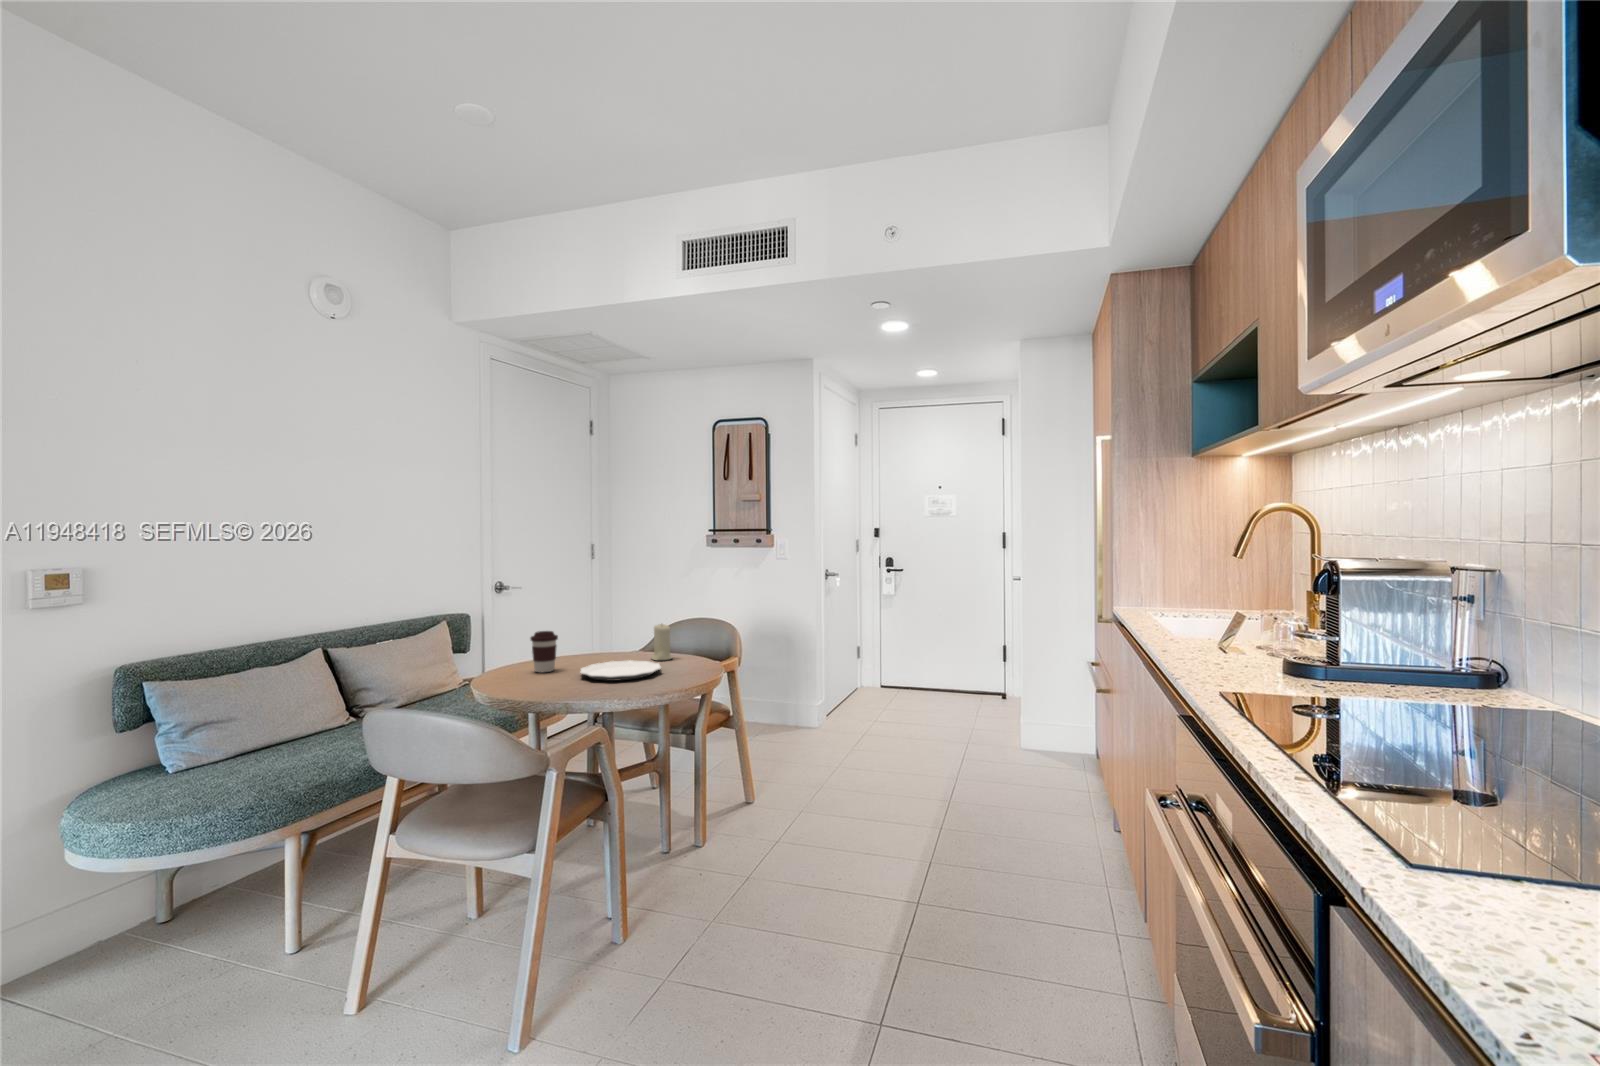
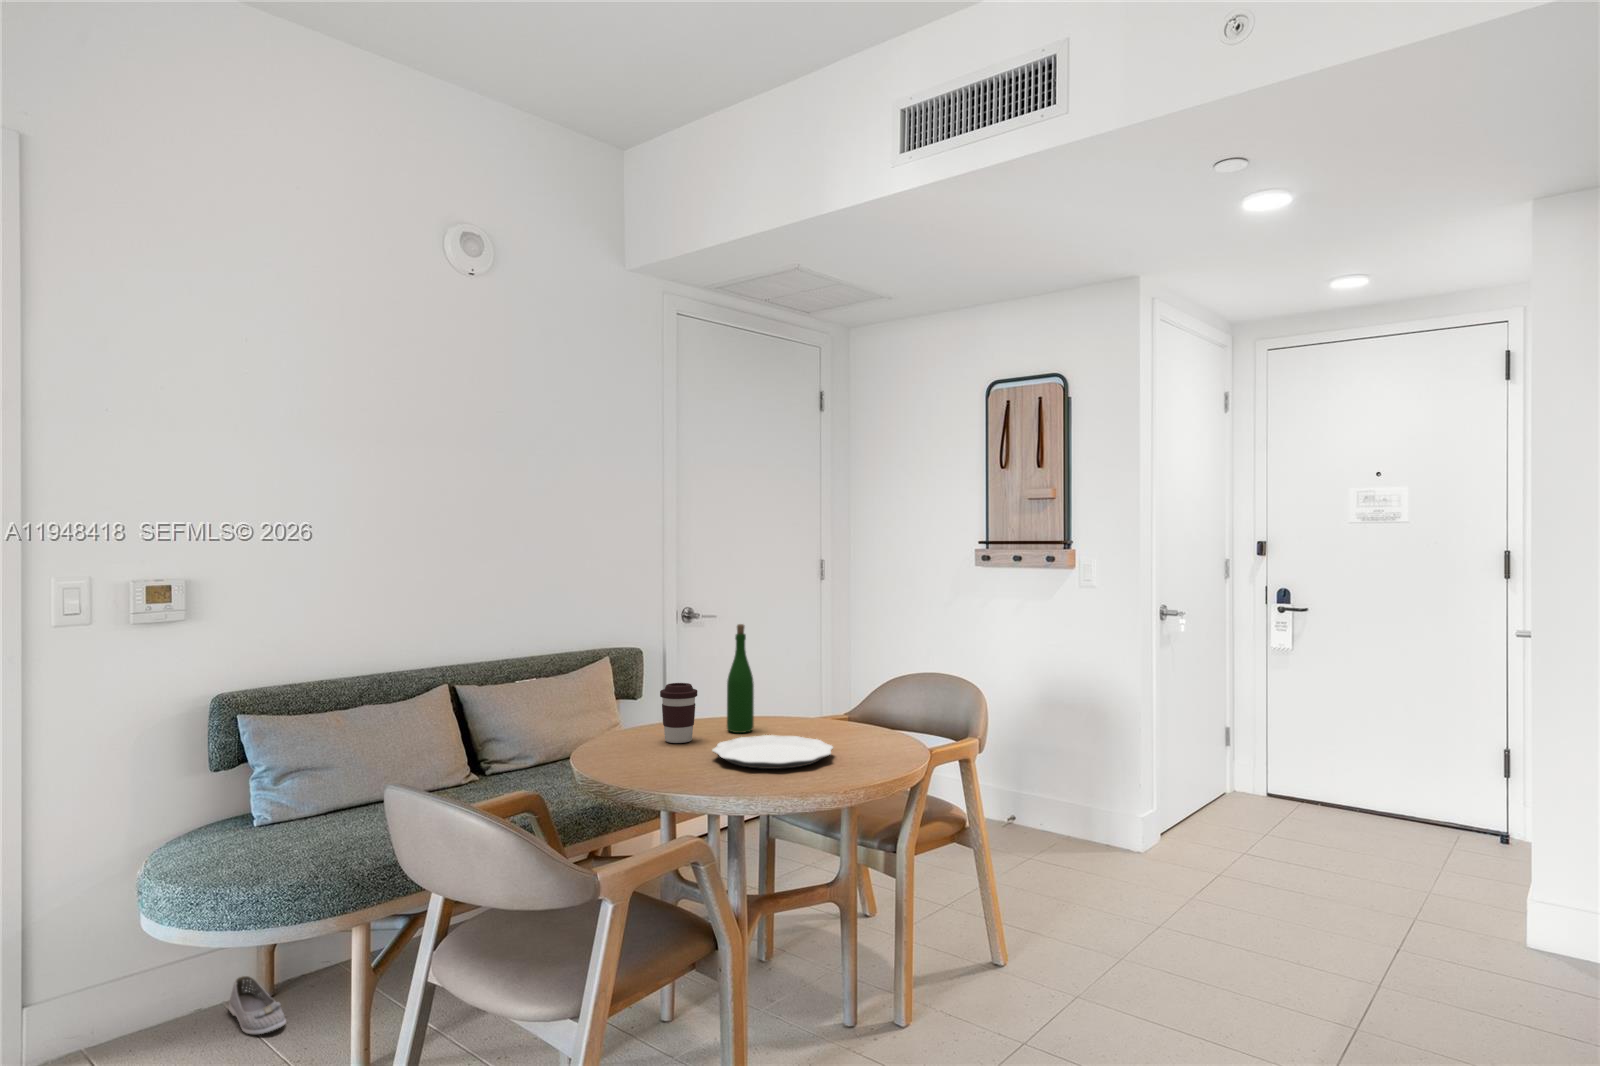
wine bottle: none [574,589,593,663] -> present [727,624,754,733]
candle: present [651,624,672,660] -> none [834,682,865,739]
shoe: none [137,902,207,944] -> present [229,976,286,1034]

